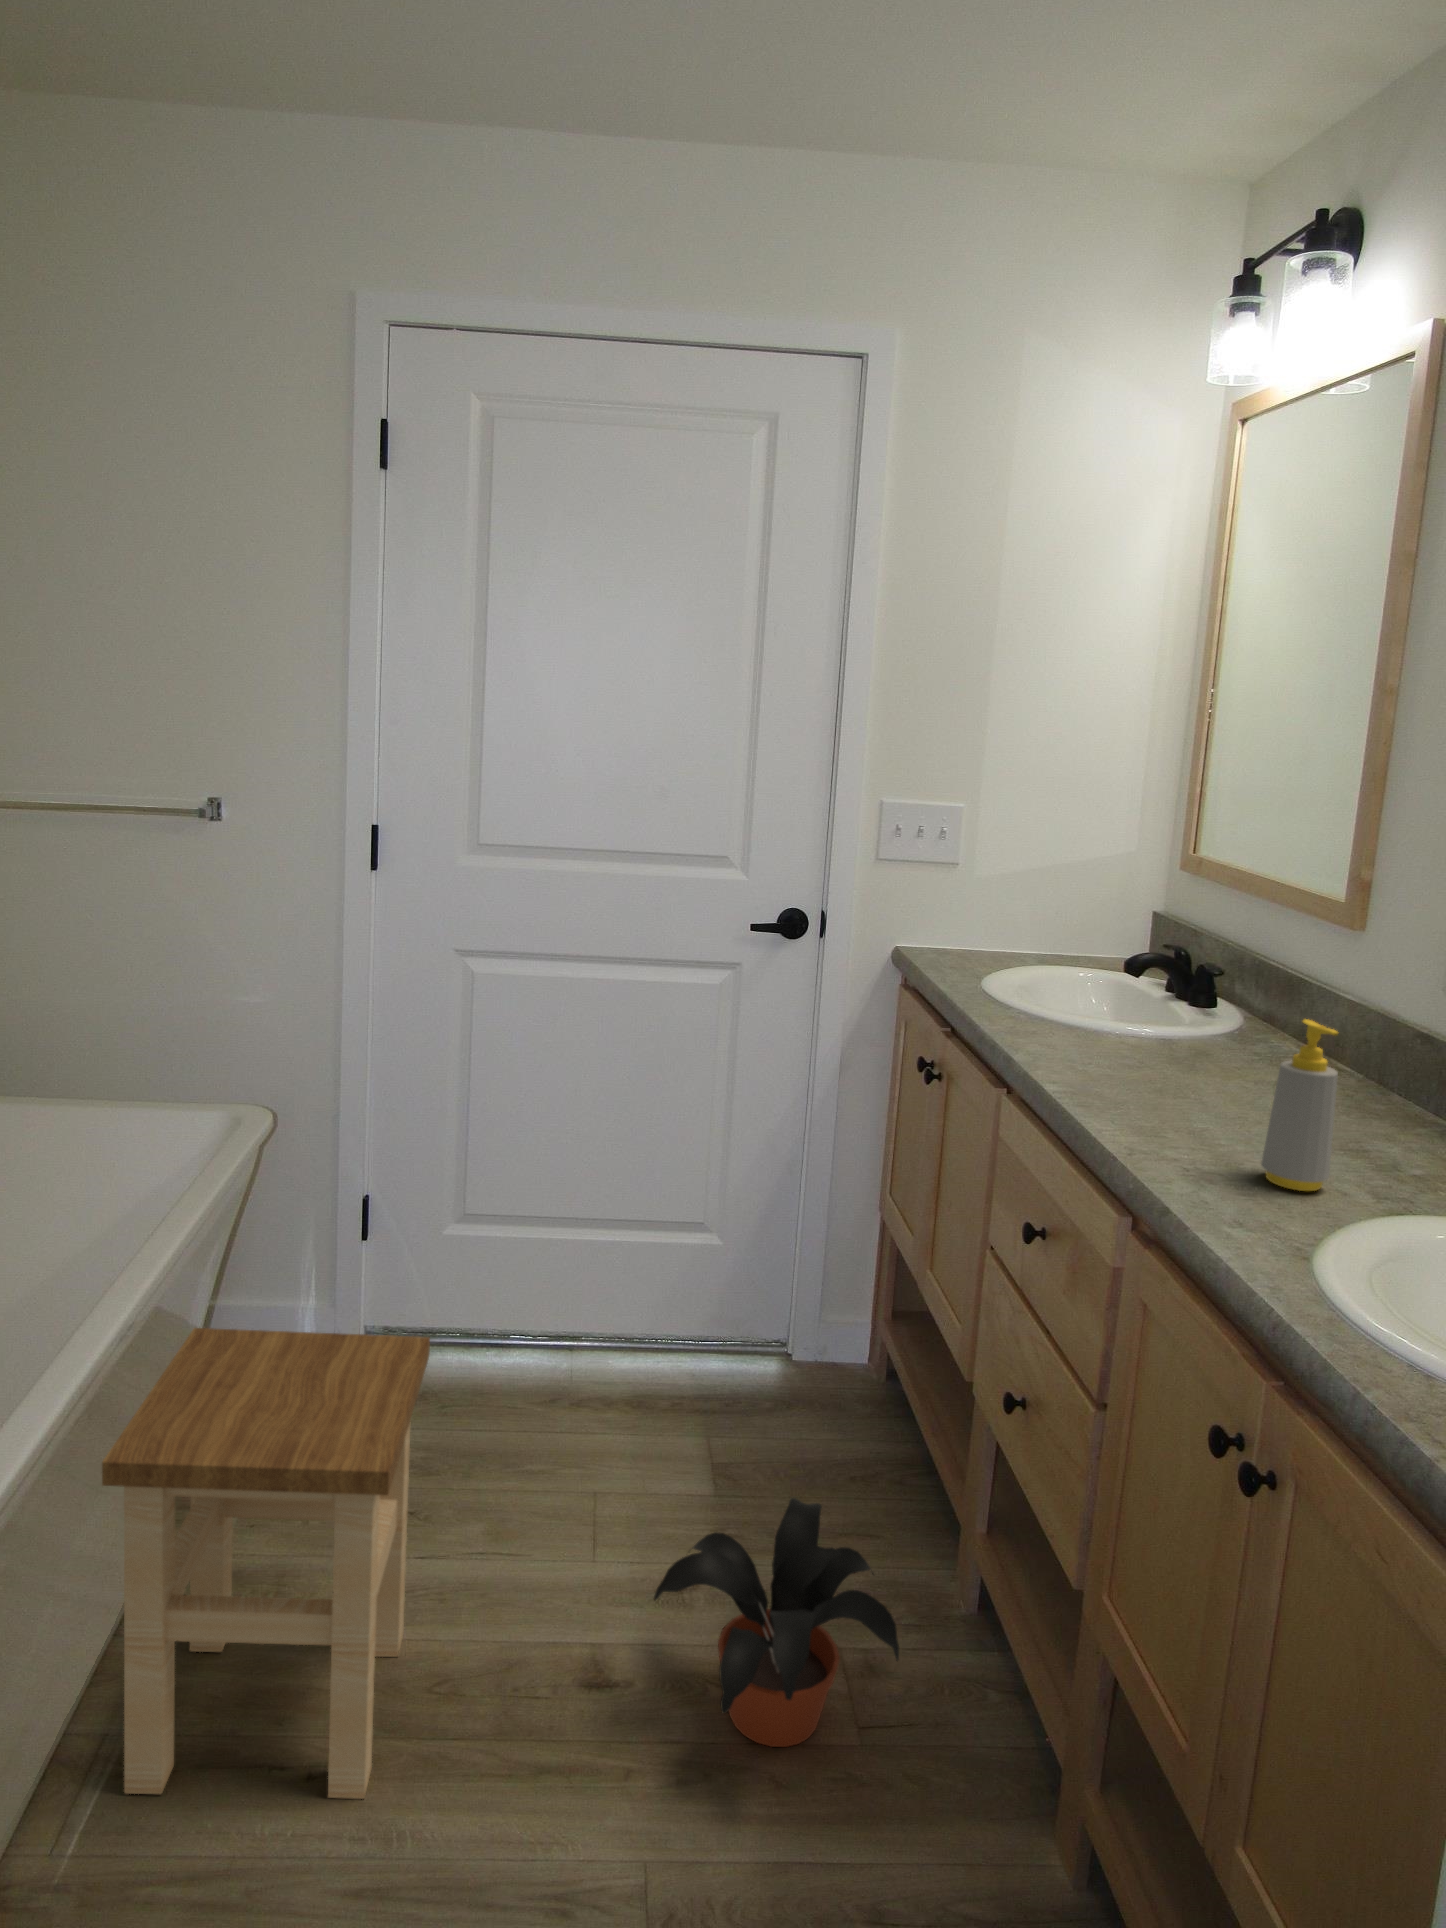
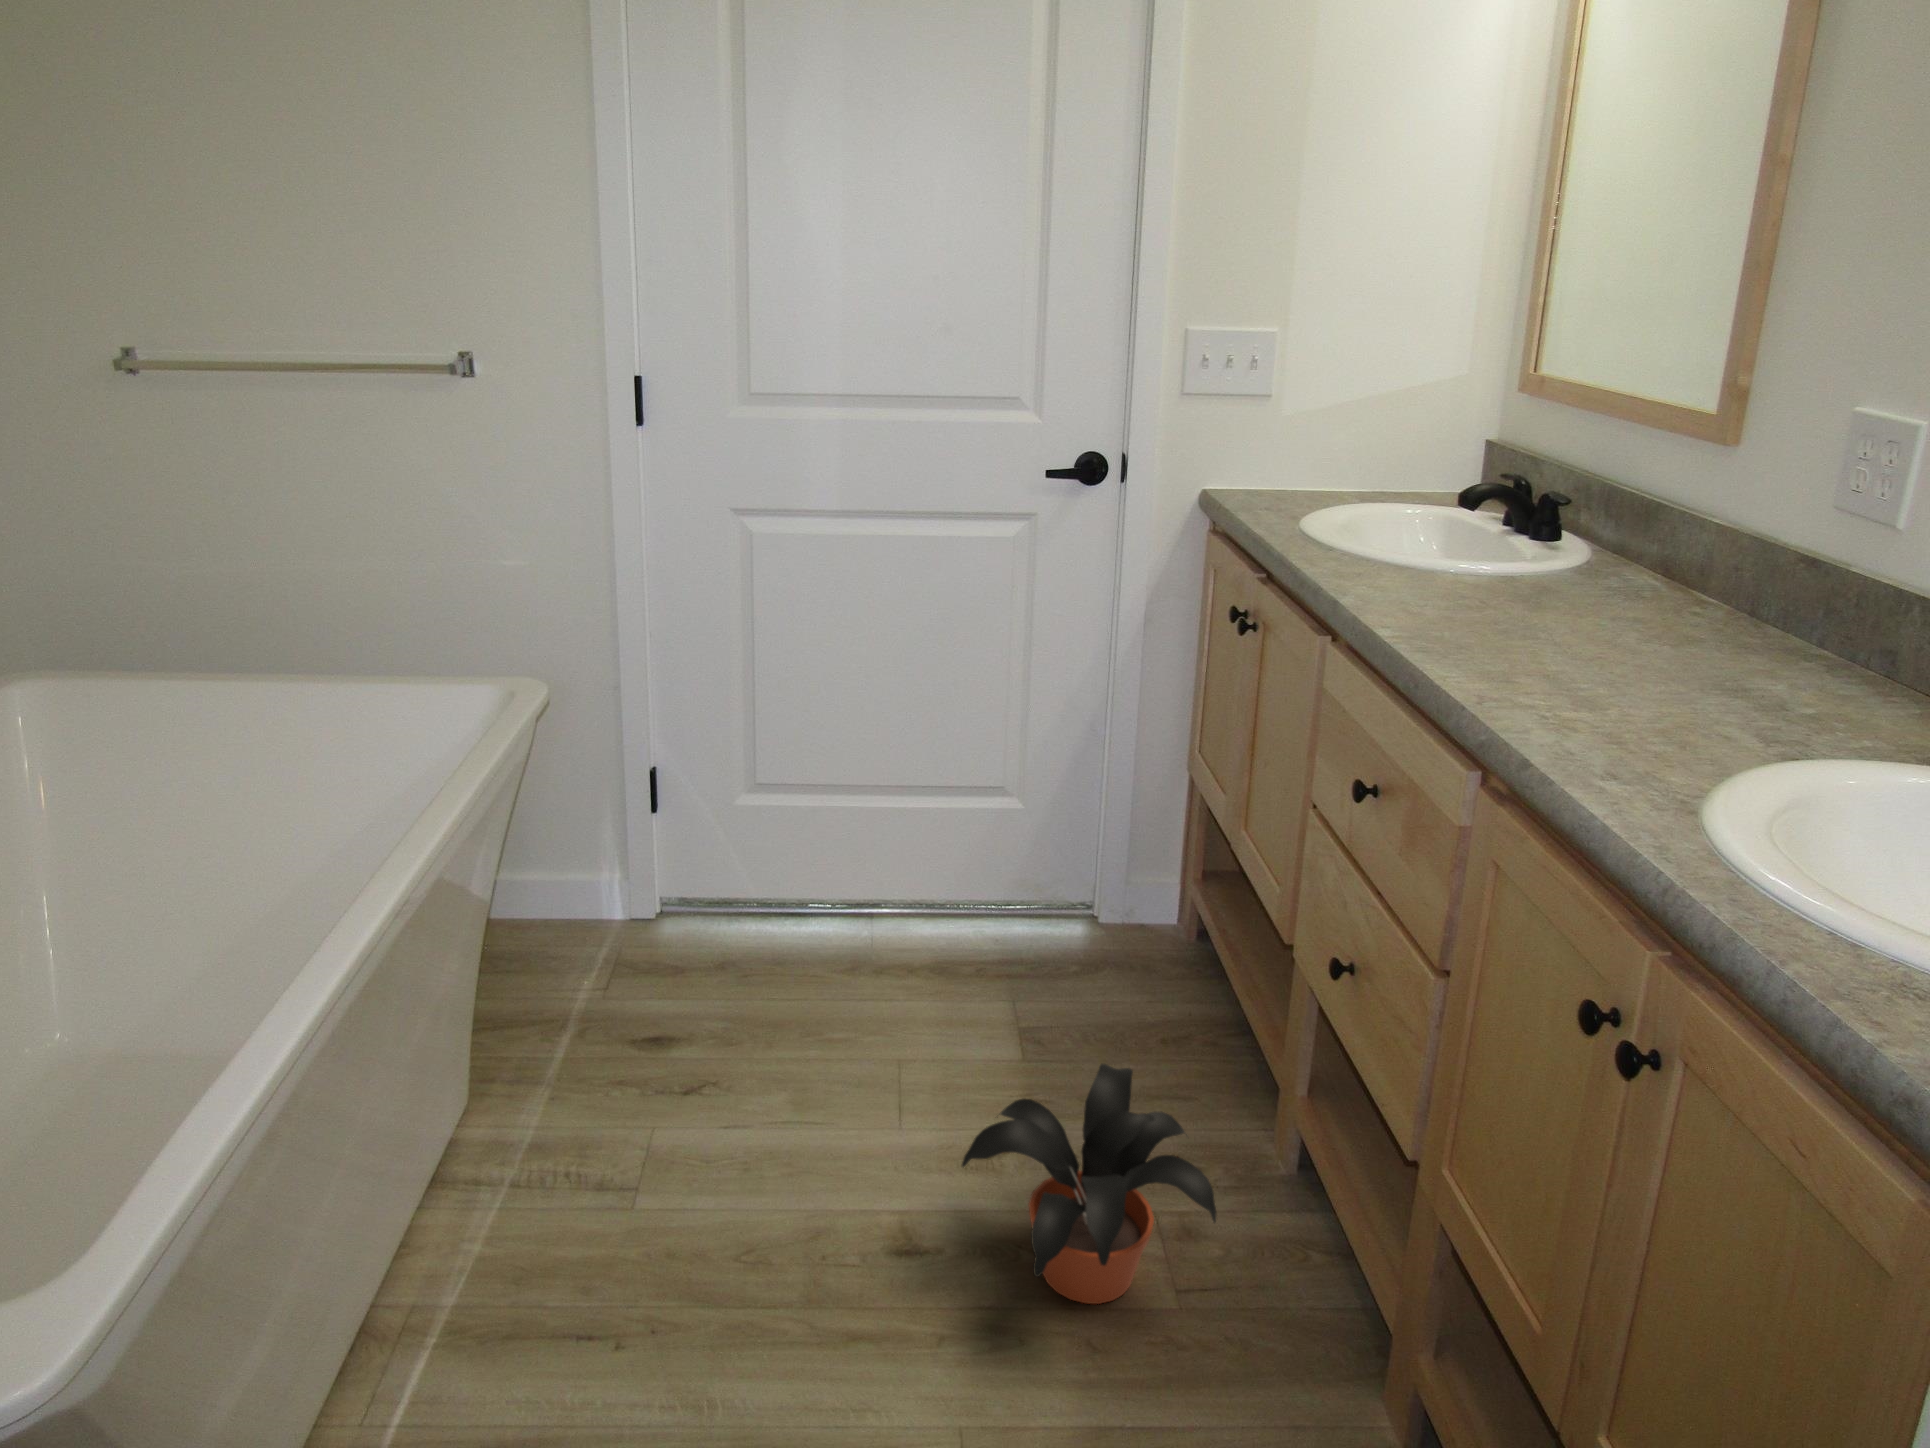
soap bottle: present [1261,1019,1338,1191] -> none [1636,541,1742,737]
stool: present [102,1328,430,1799] -> none [385,909,721,1358]

